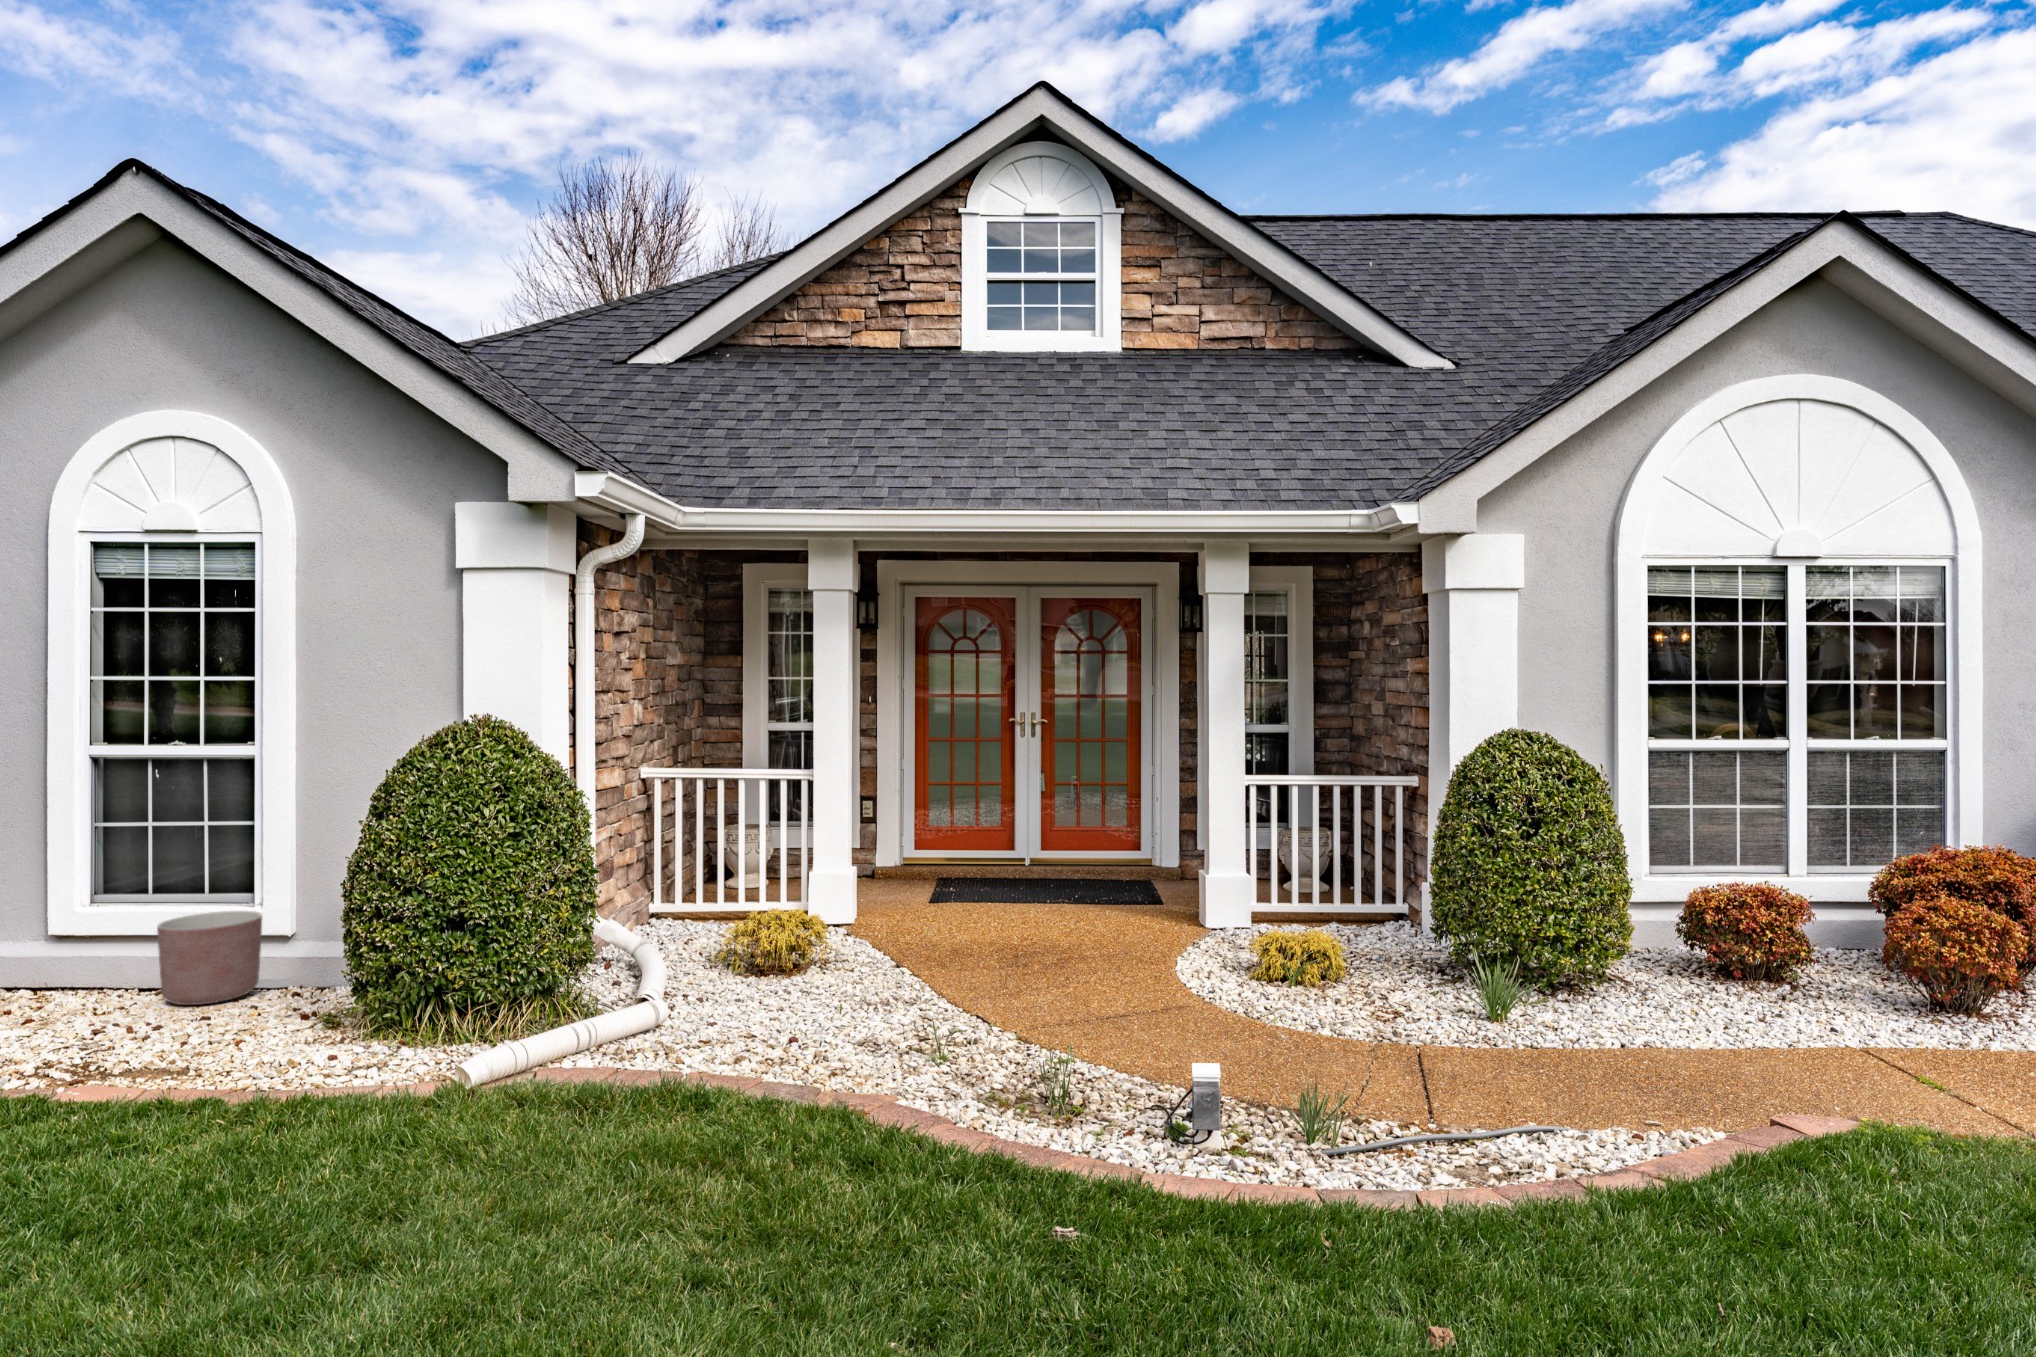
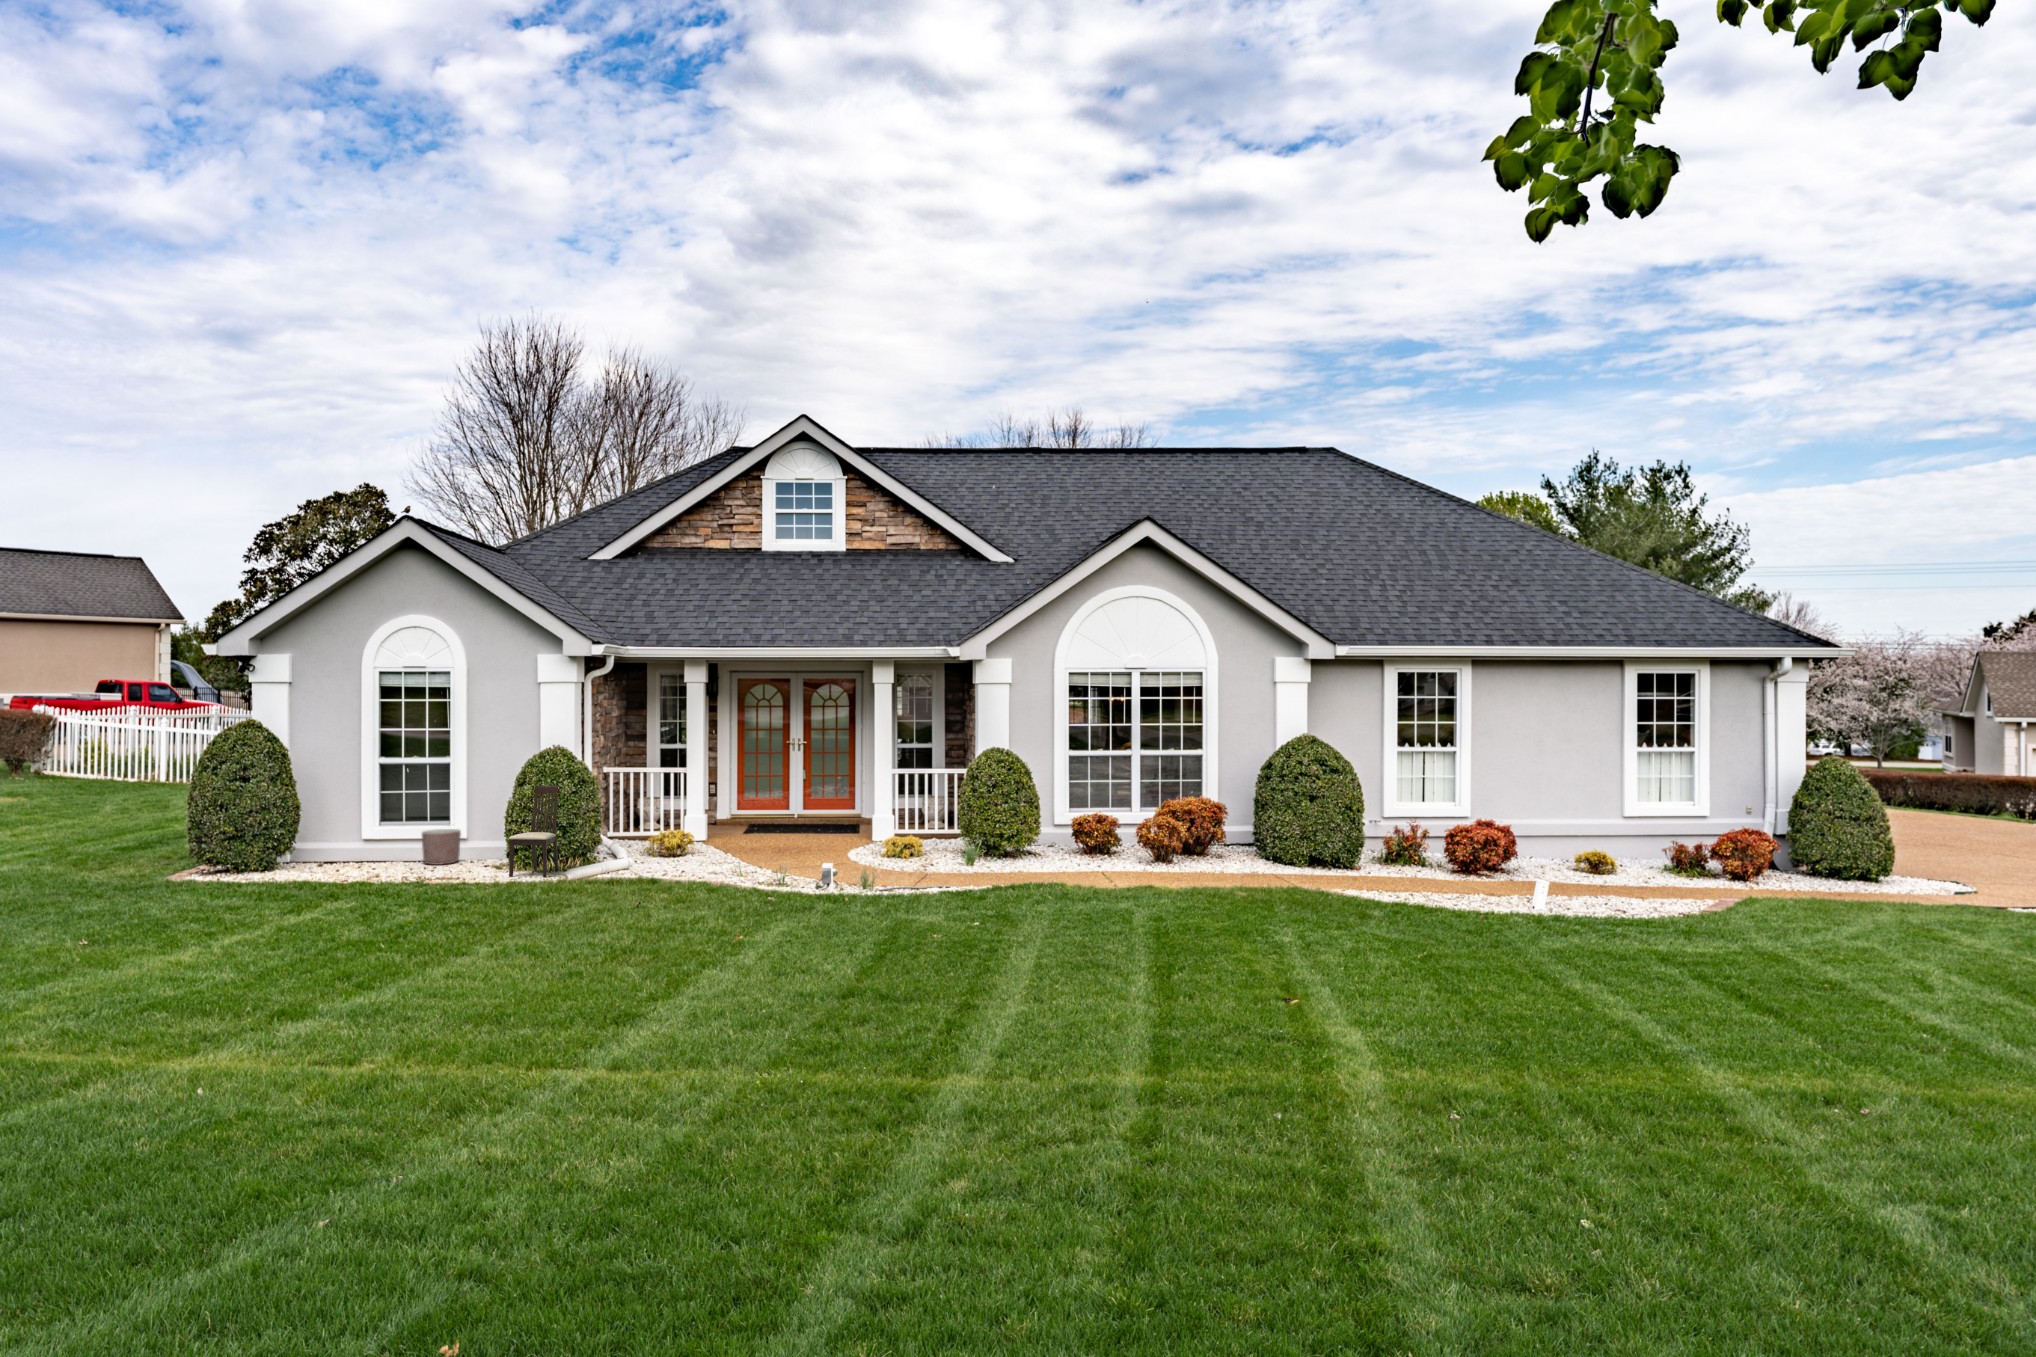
chair: none [278,817,439,1089] -> present [509,786,558,878]

